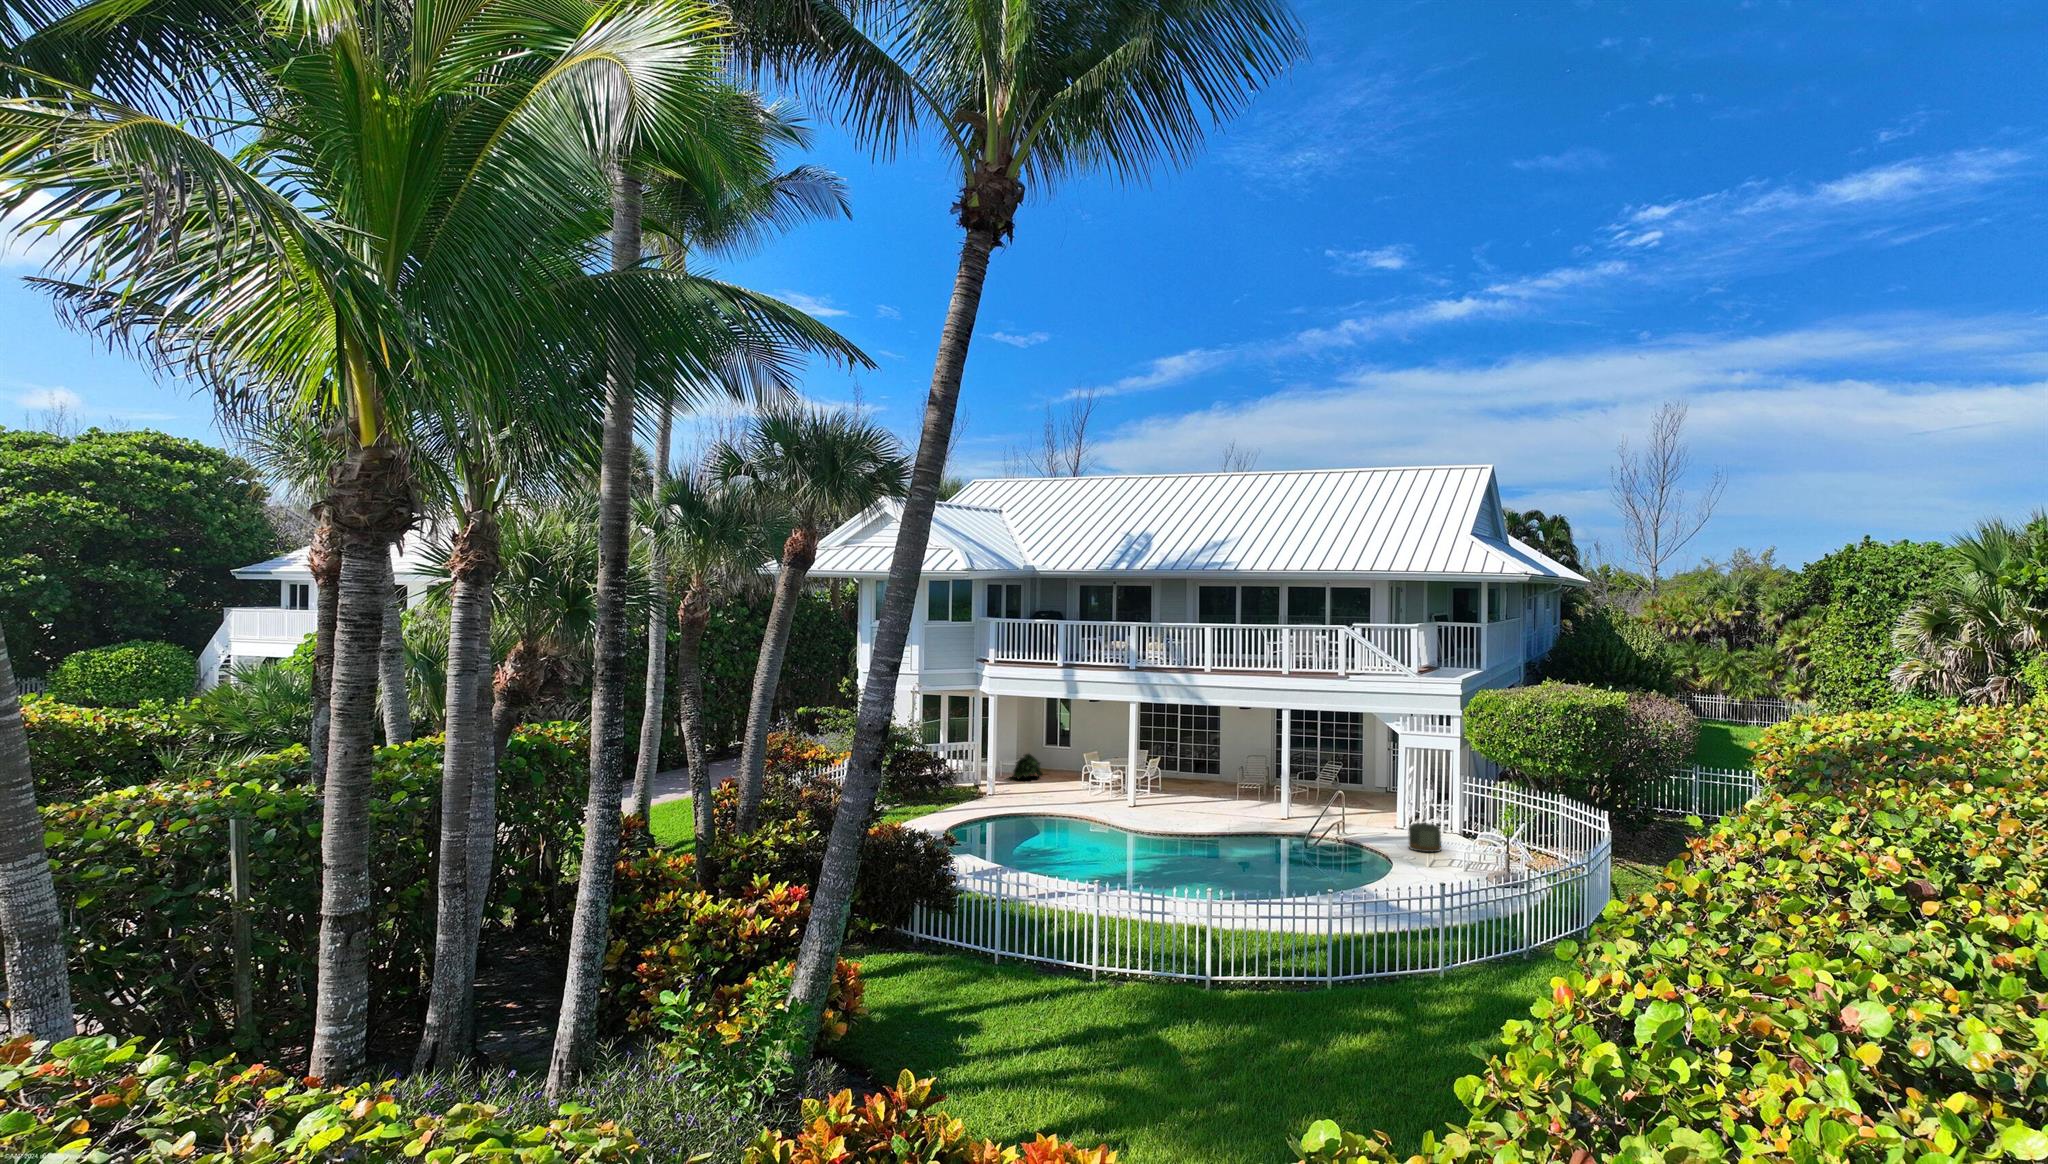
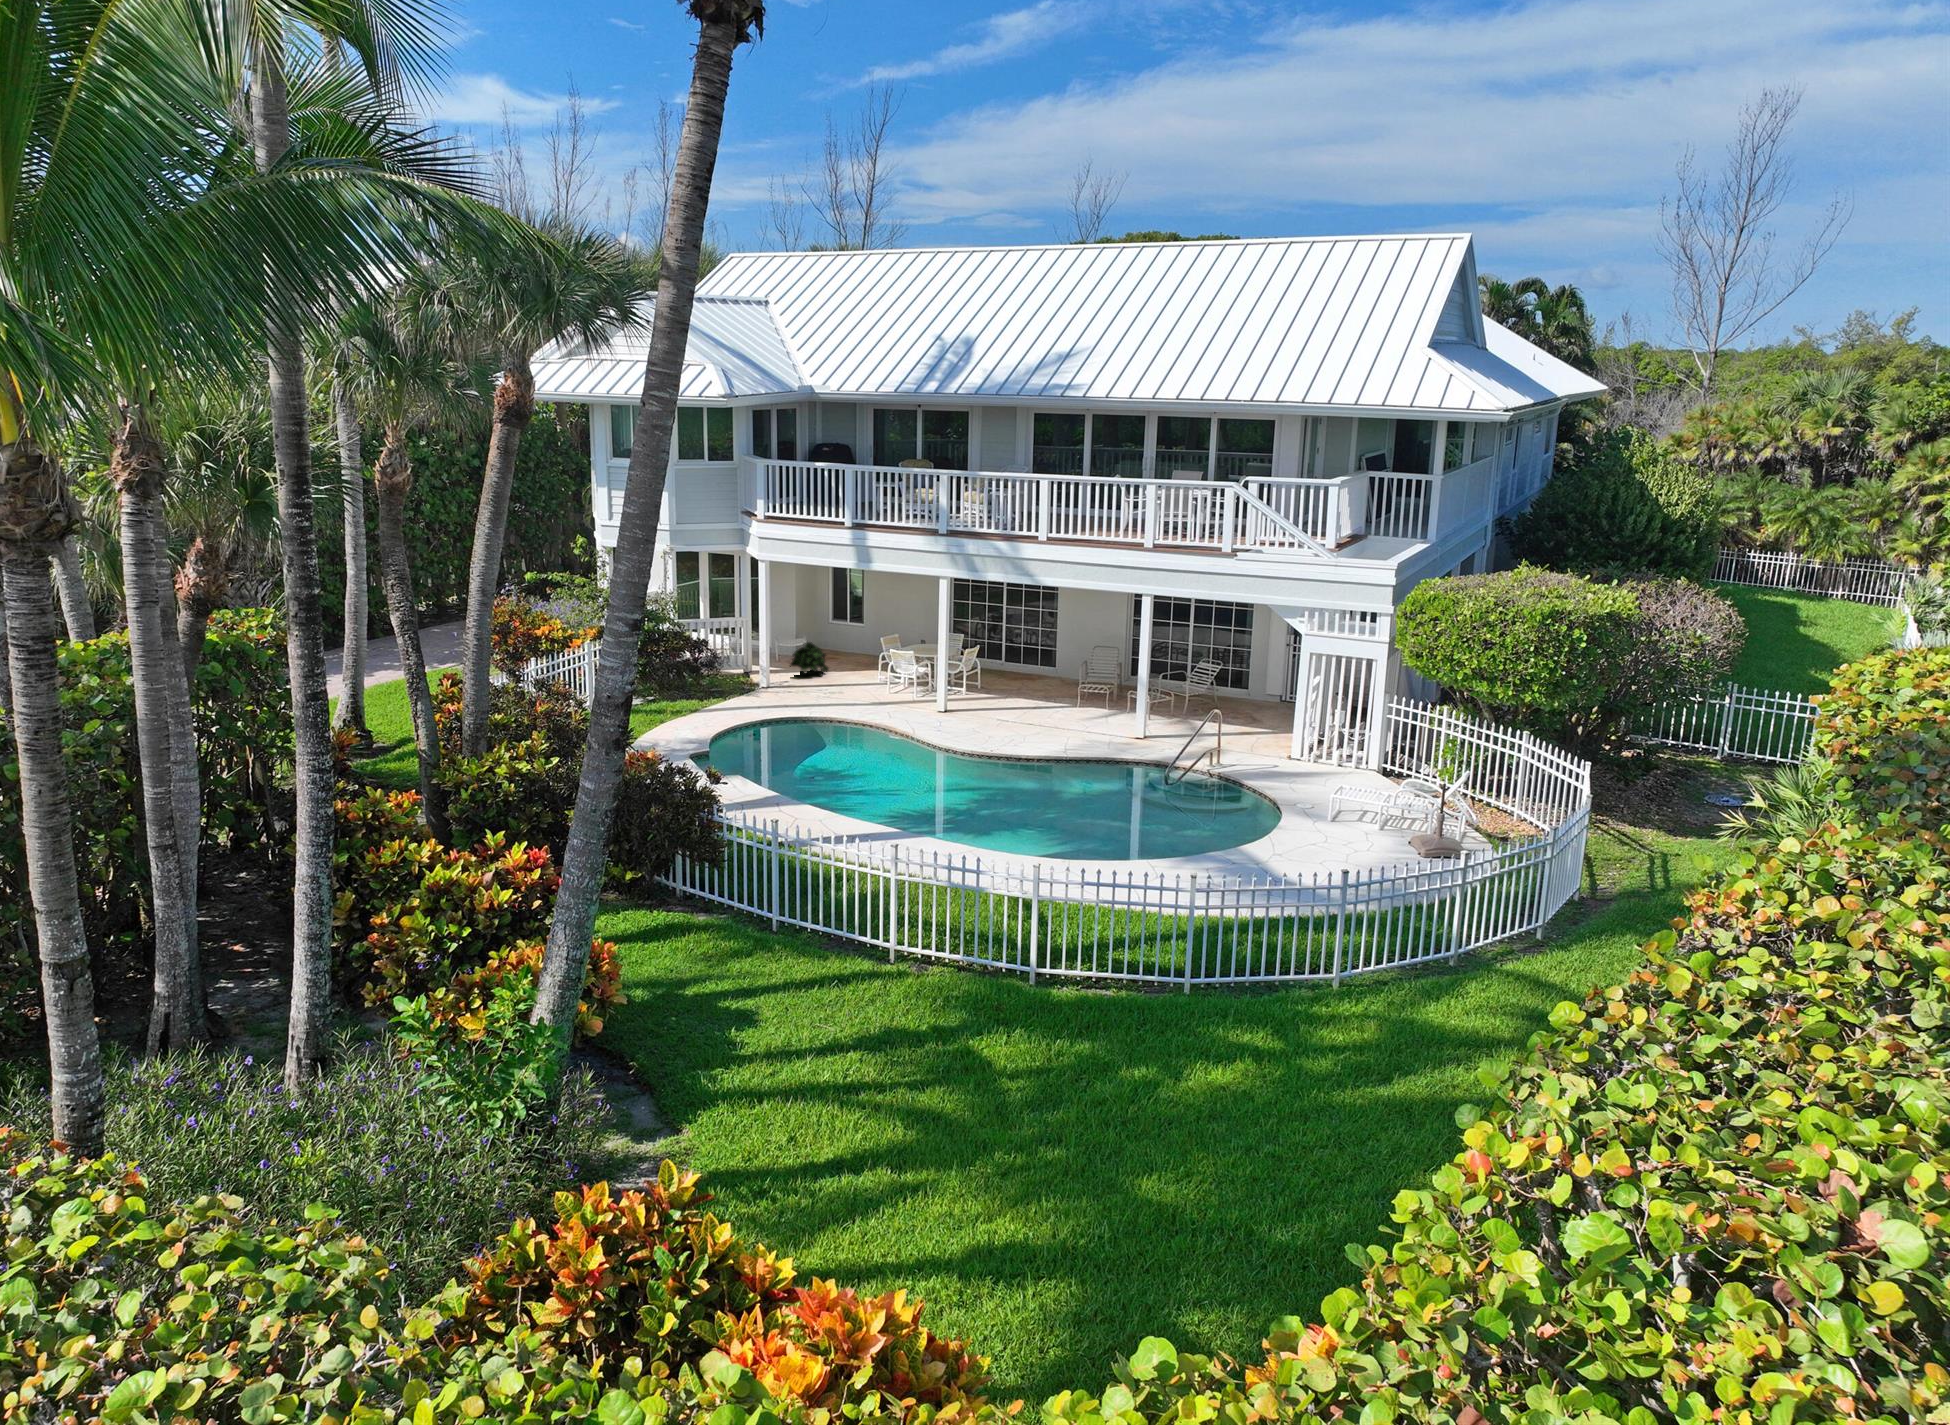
pouf: present [1408,823,1441,852] -> none [1303,758,1349,799]

